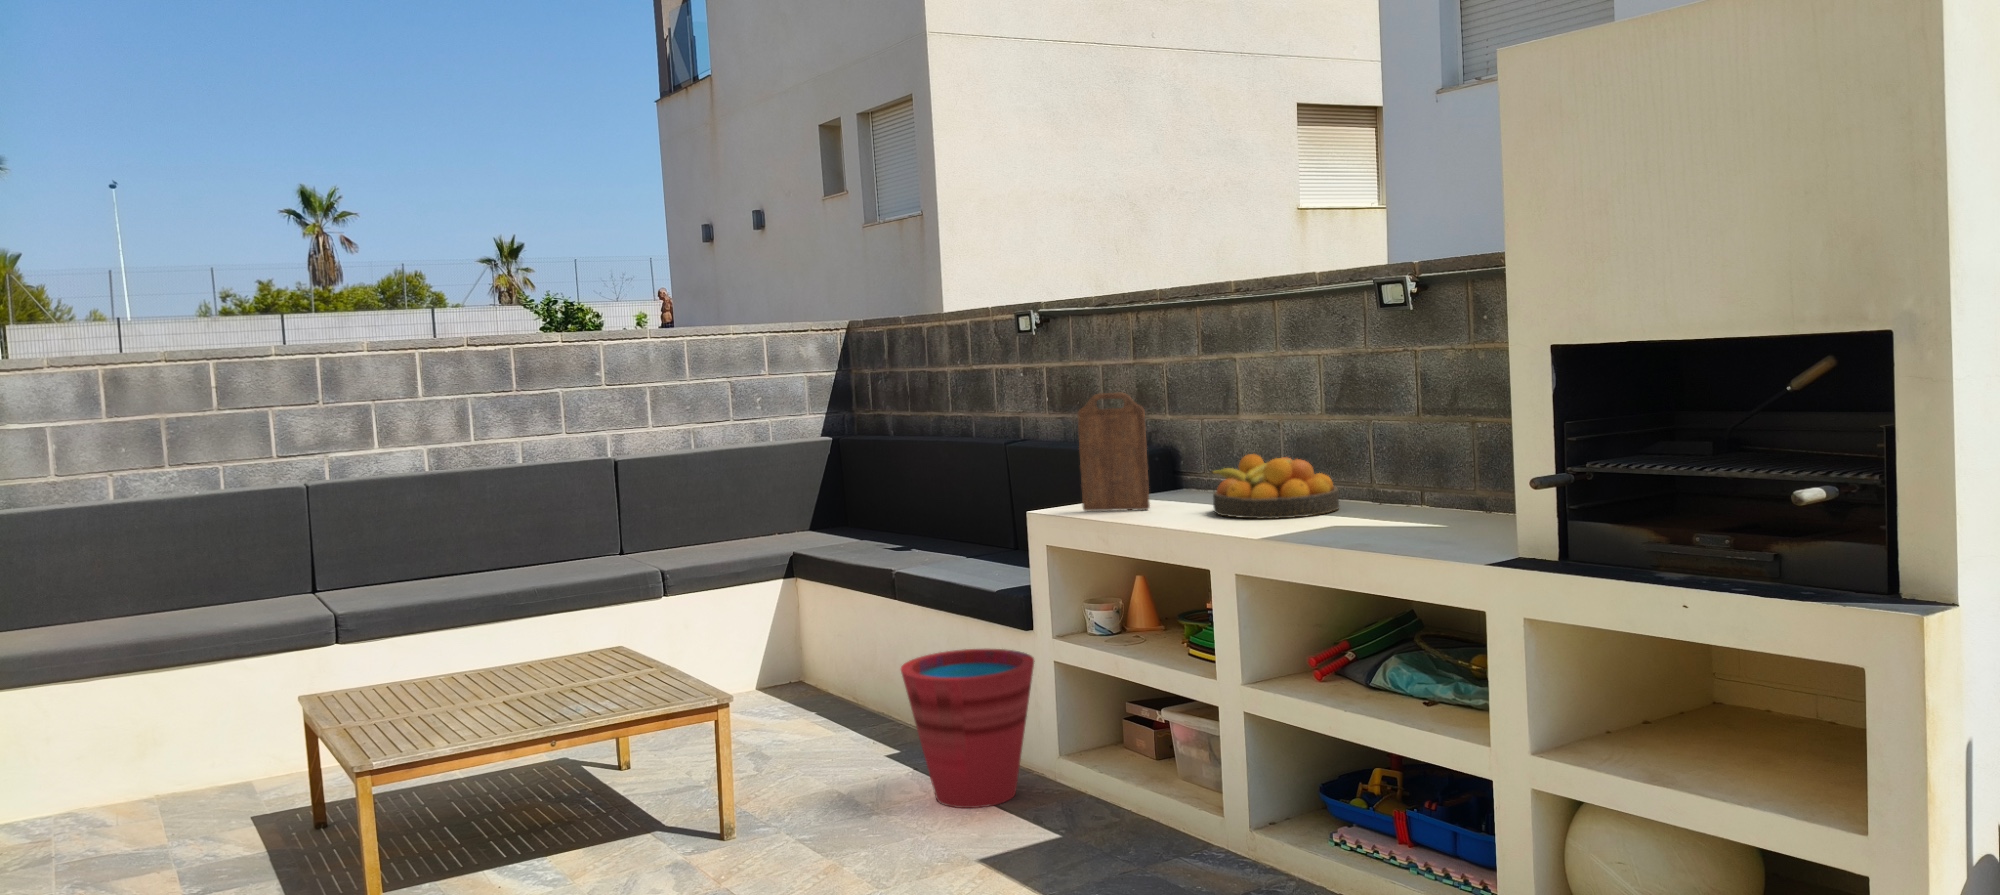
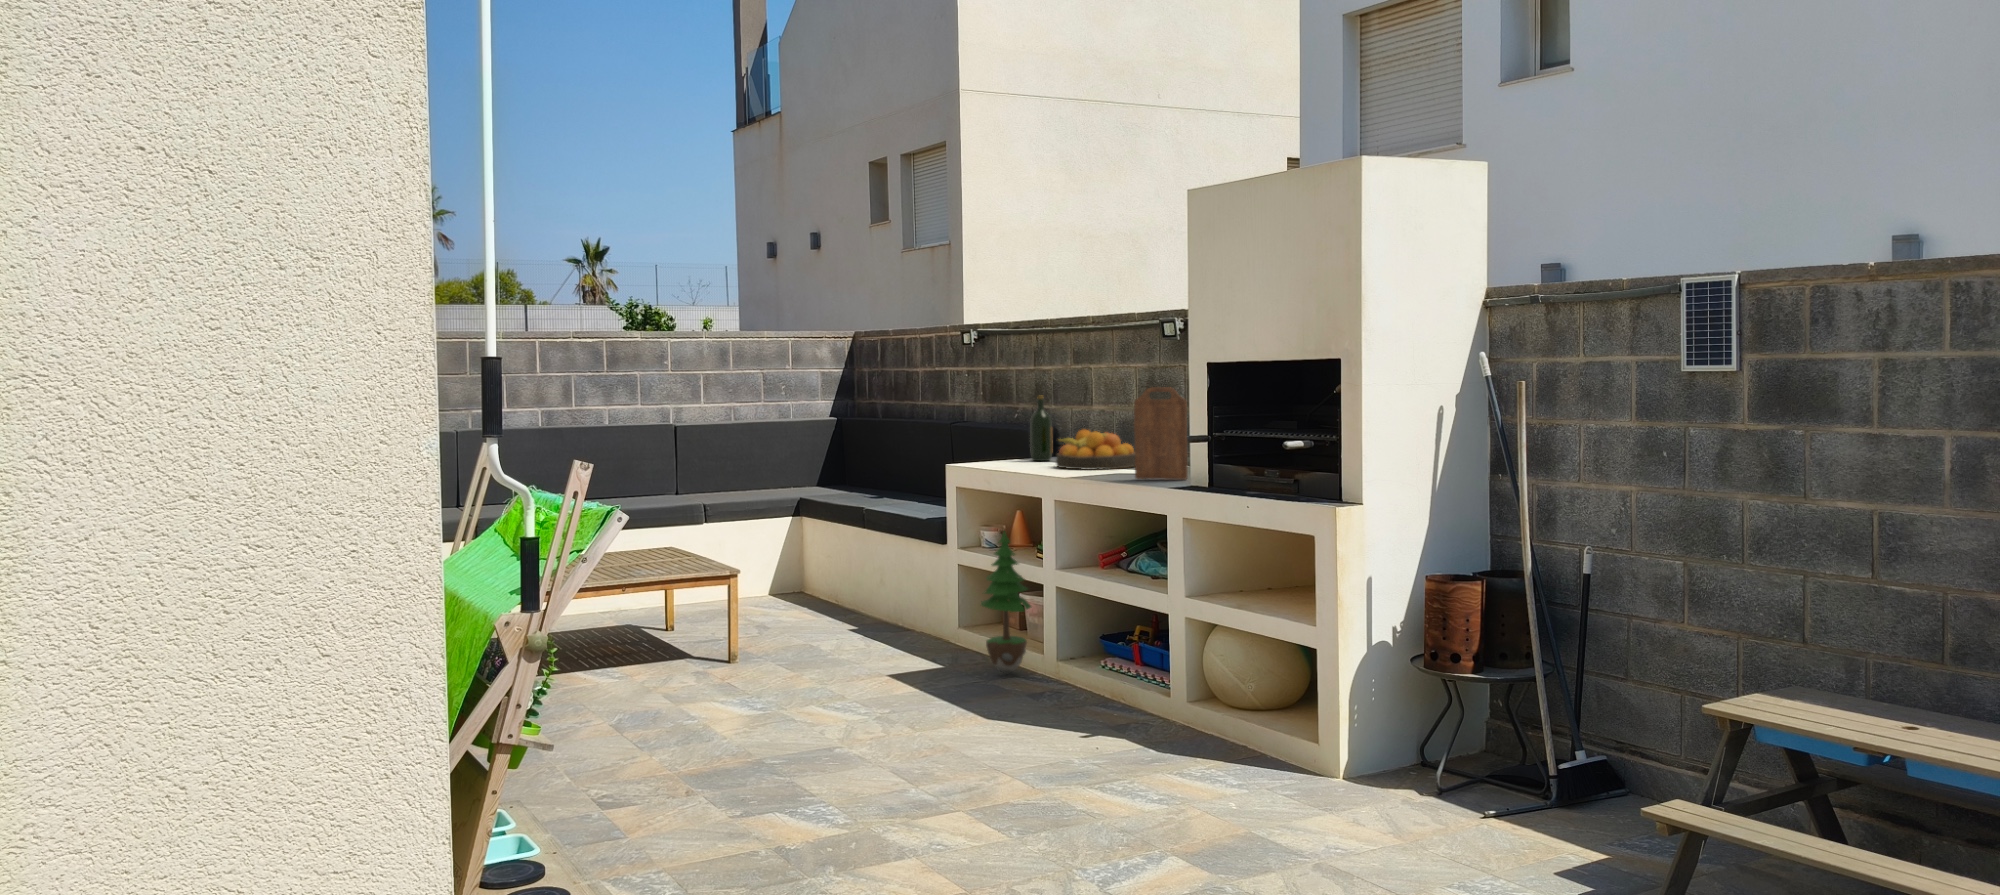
cutting board: present [1077,393,1150,511] -> present [1134,387,1188,480]
wine bottle: none [1152,403,1187,501] -> present [1030,395,1052,461]
potted tree: none [1122,623,1205,850] -> present [981,531,1031,674]
bucket: present [901,649,1035,808] -> none [852,555,941,655]

